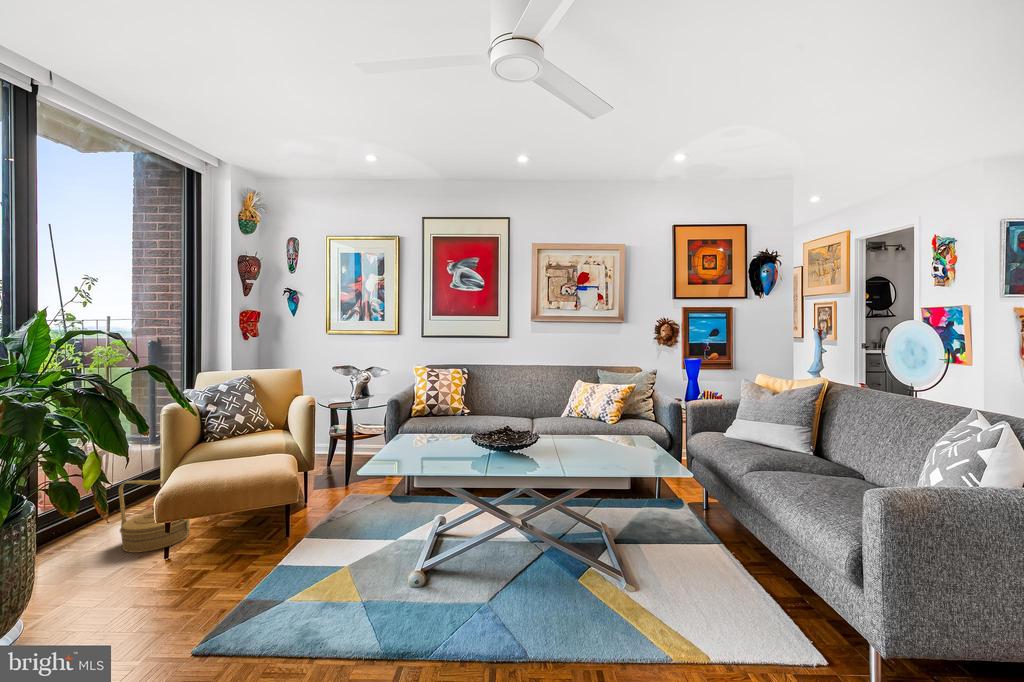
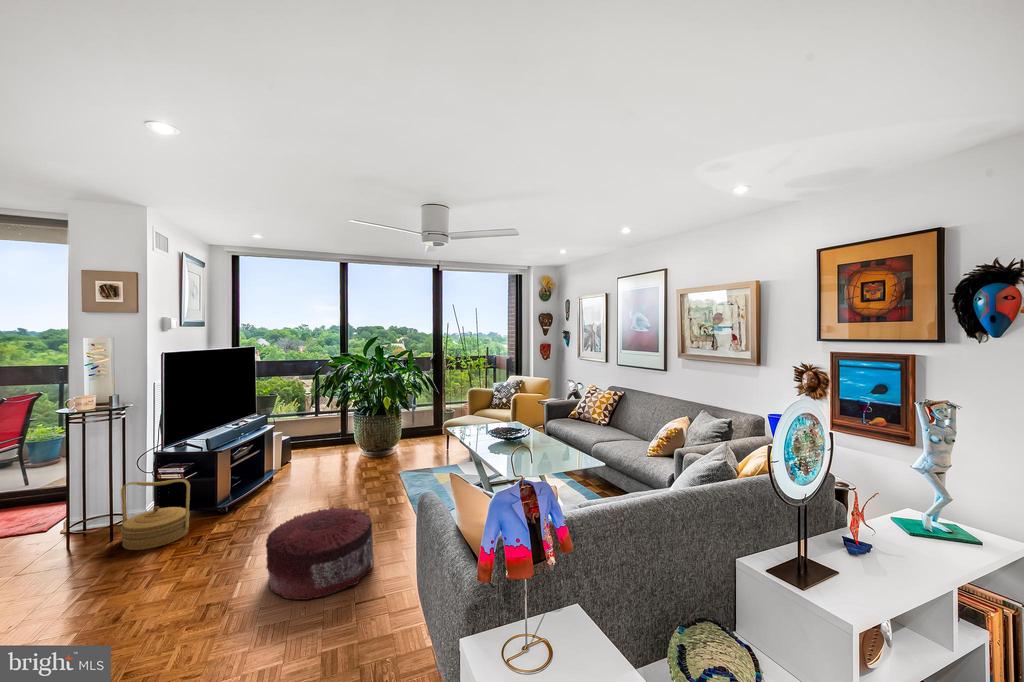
pouf: none [269,503,387,602] -> present [266,506,373,600]

